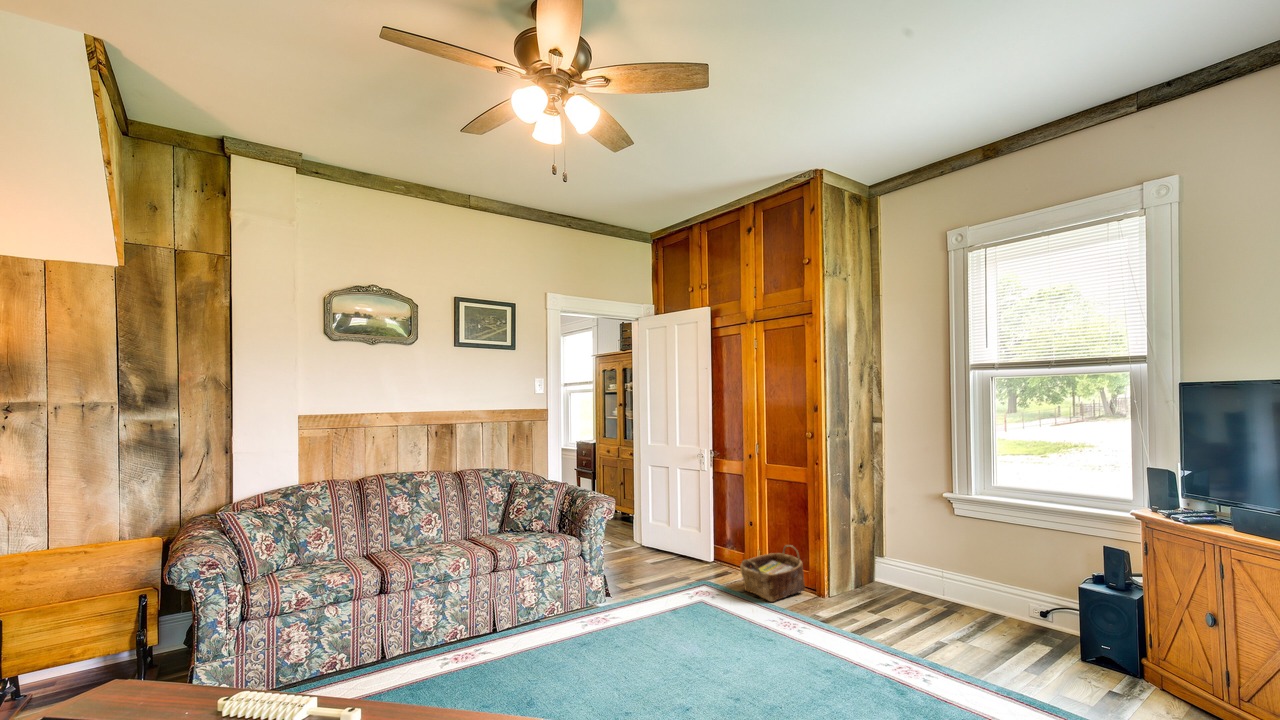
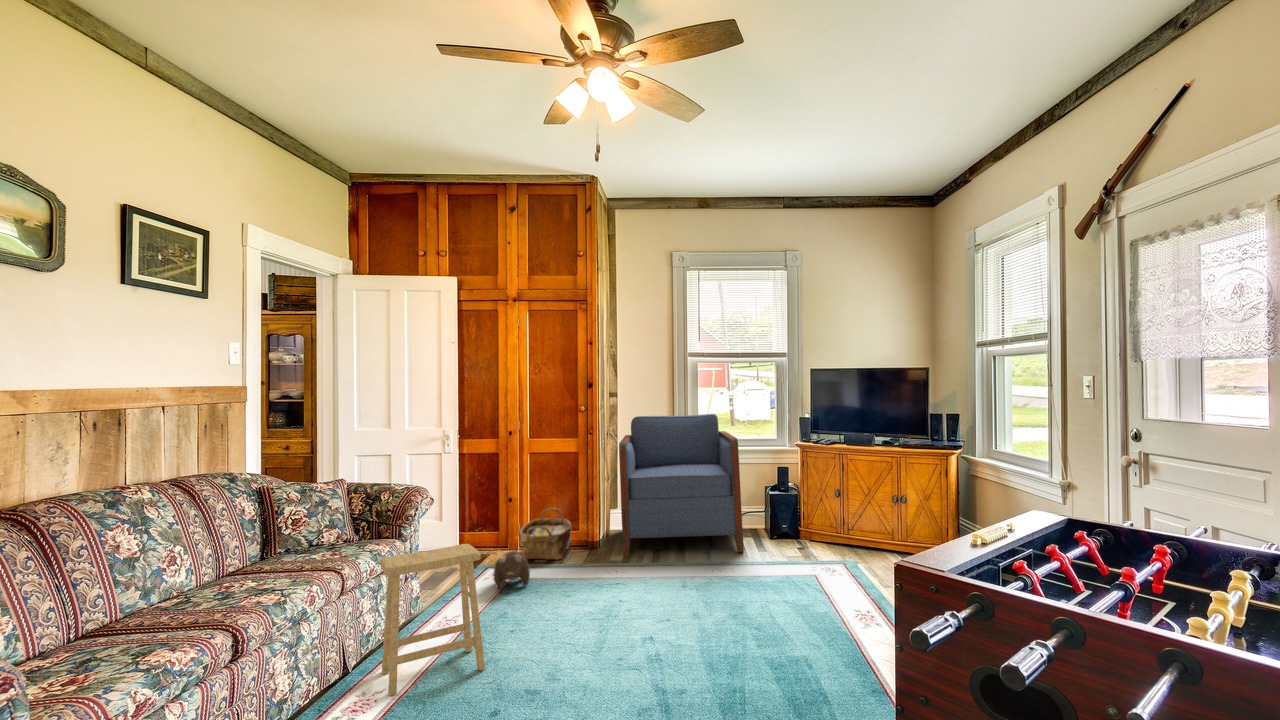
armchair: none [832,455,1052,674] -> present [619,414,744,556]
footstool: none [487,552,571,666] -> present [380,544,485,696]
plush toy: none [668,577,710,615] -> present [494,551,530,588]

